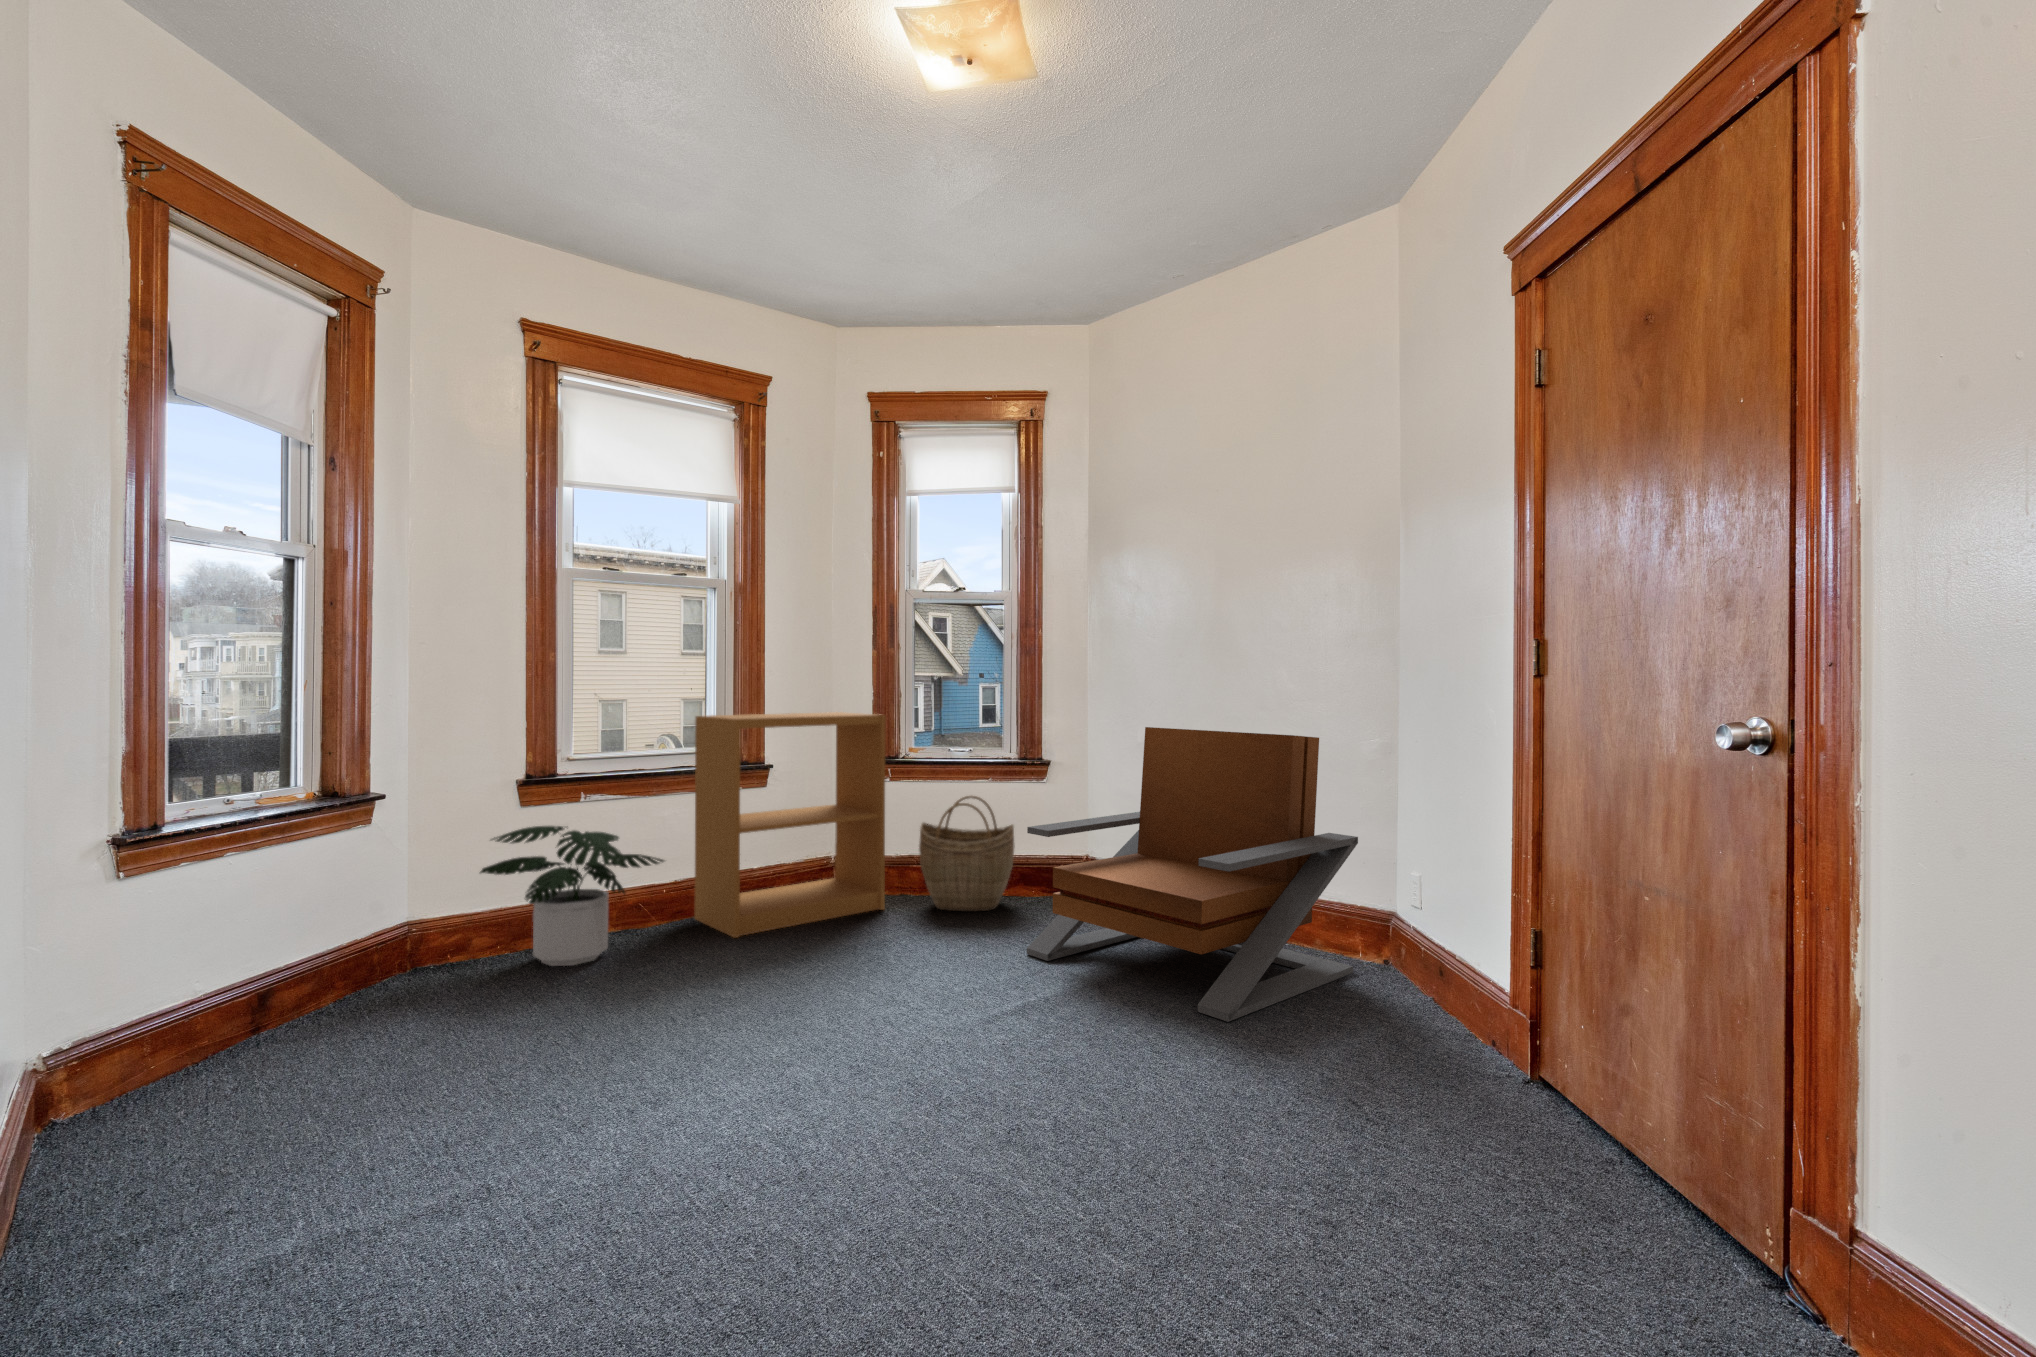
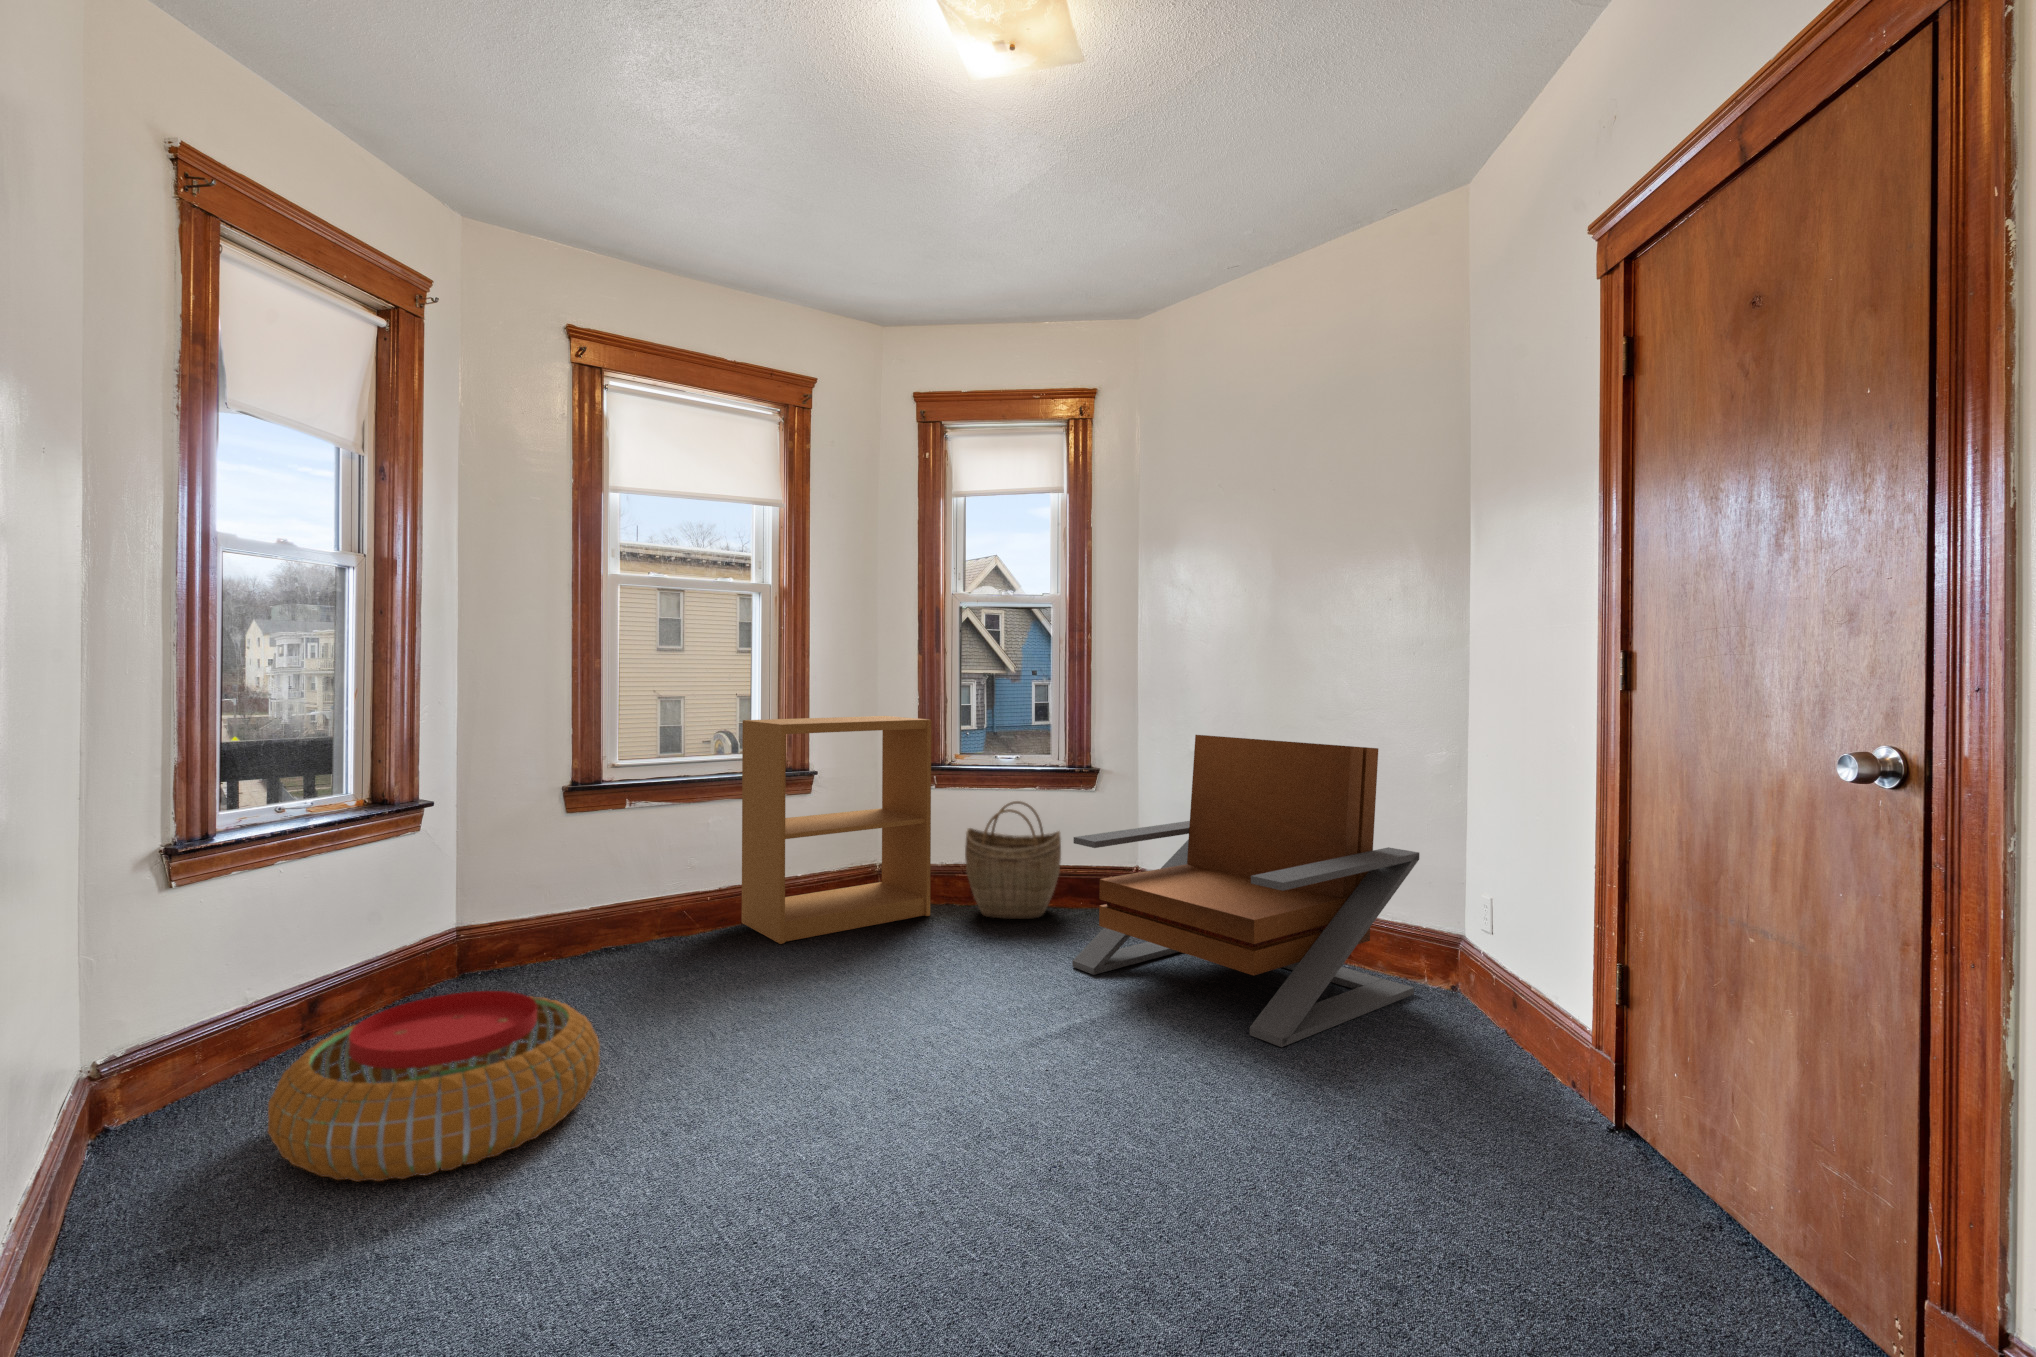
potted plant: present [480,826,664,966] -> none [529,830,712,971]
pouf: none [226,980,562,1164] -> present [268,991,600,1182]

